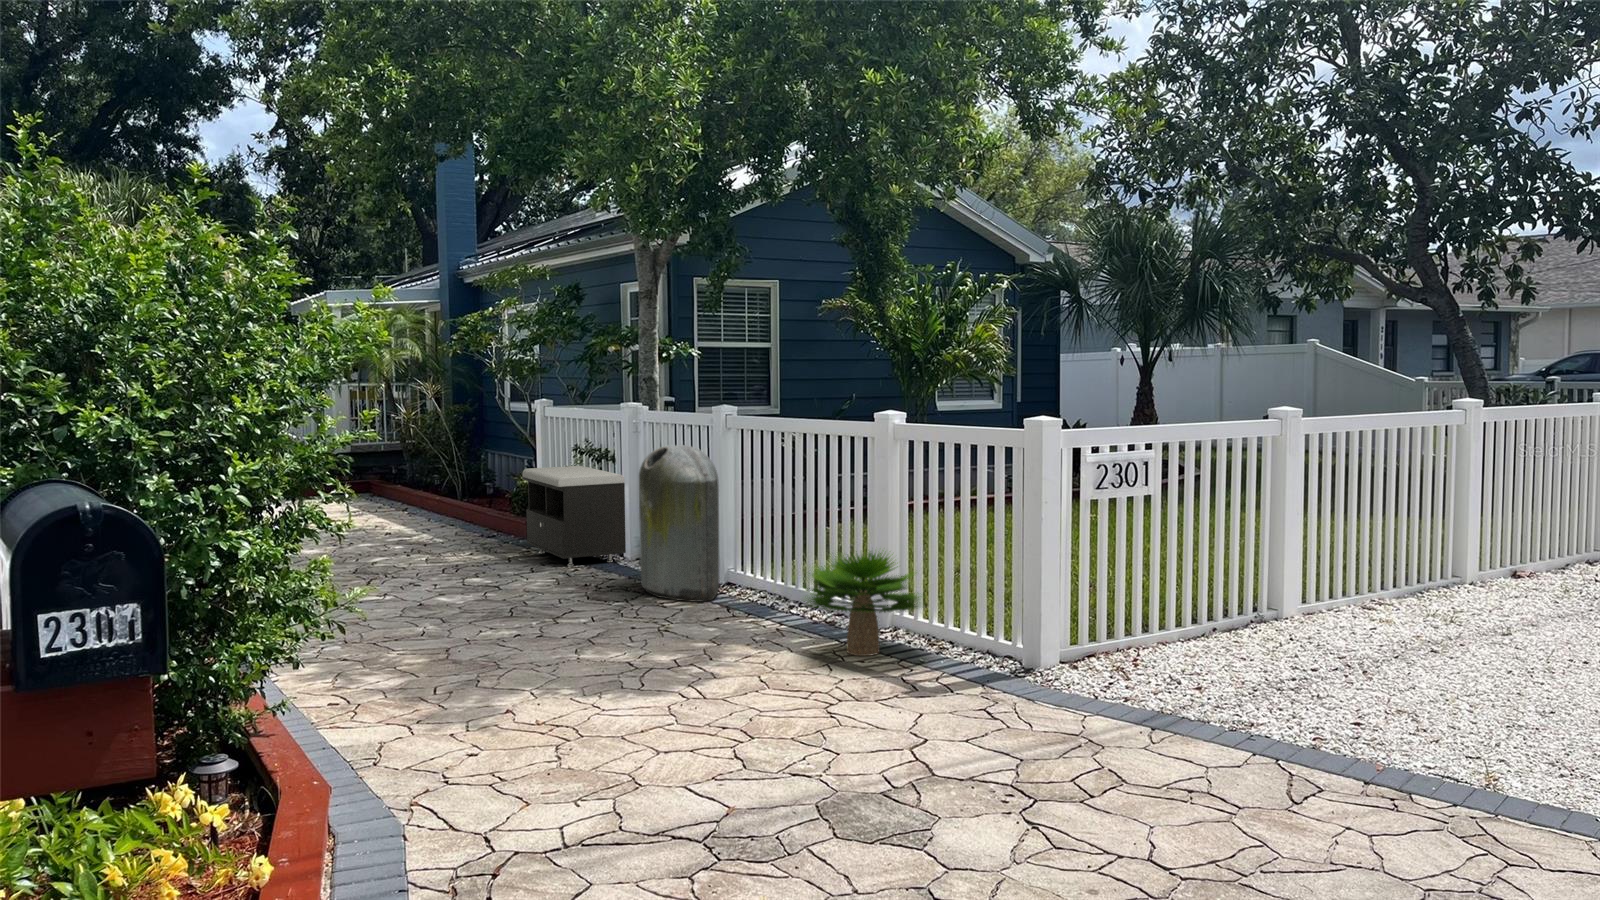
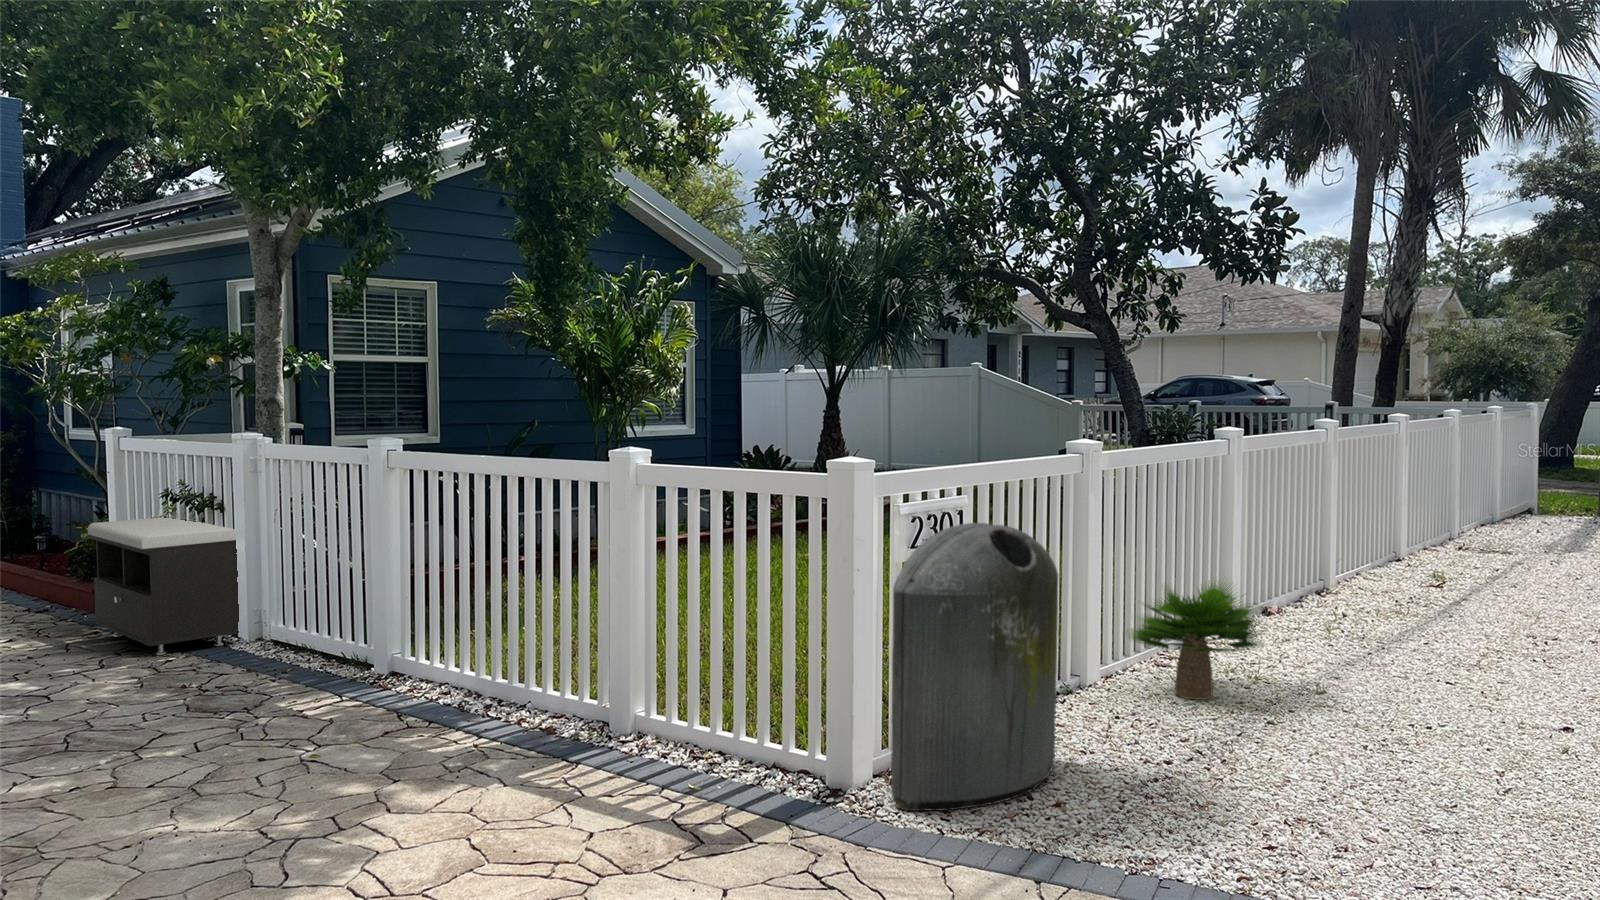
trash can: present [639,445,719,602] -> present [891,523,1058,811]
potted plant: present [807,552,919,656] -> present [1131,583,1259,700]

